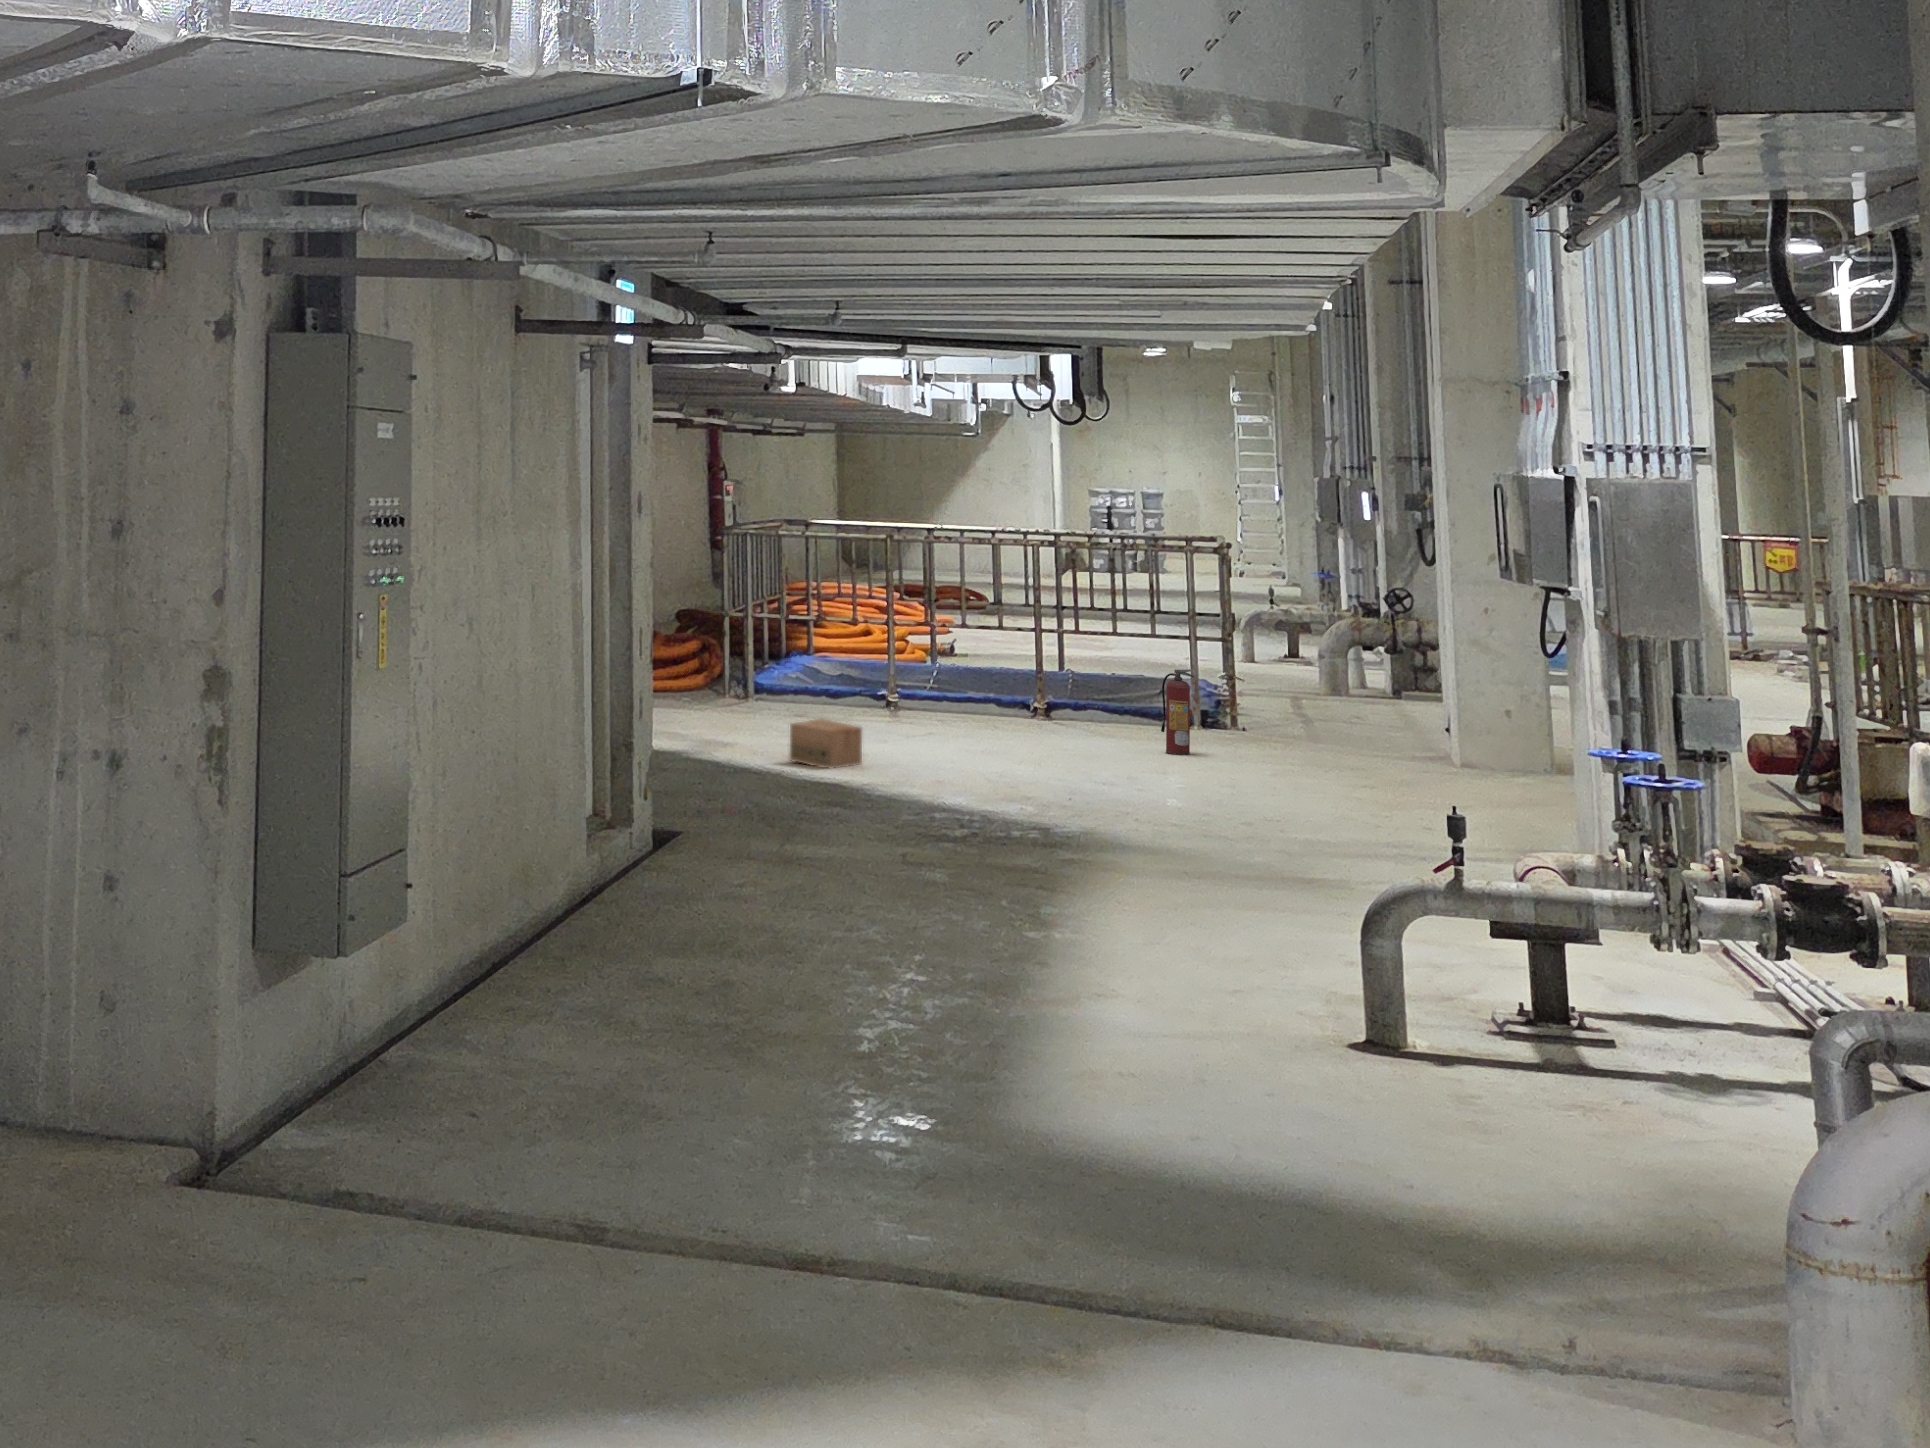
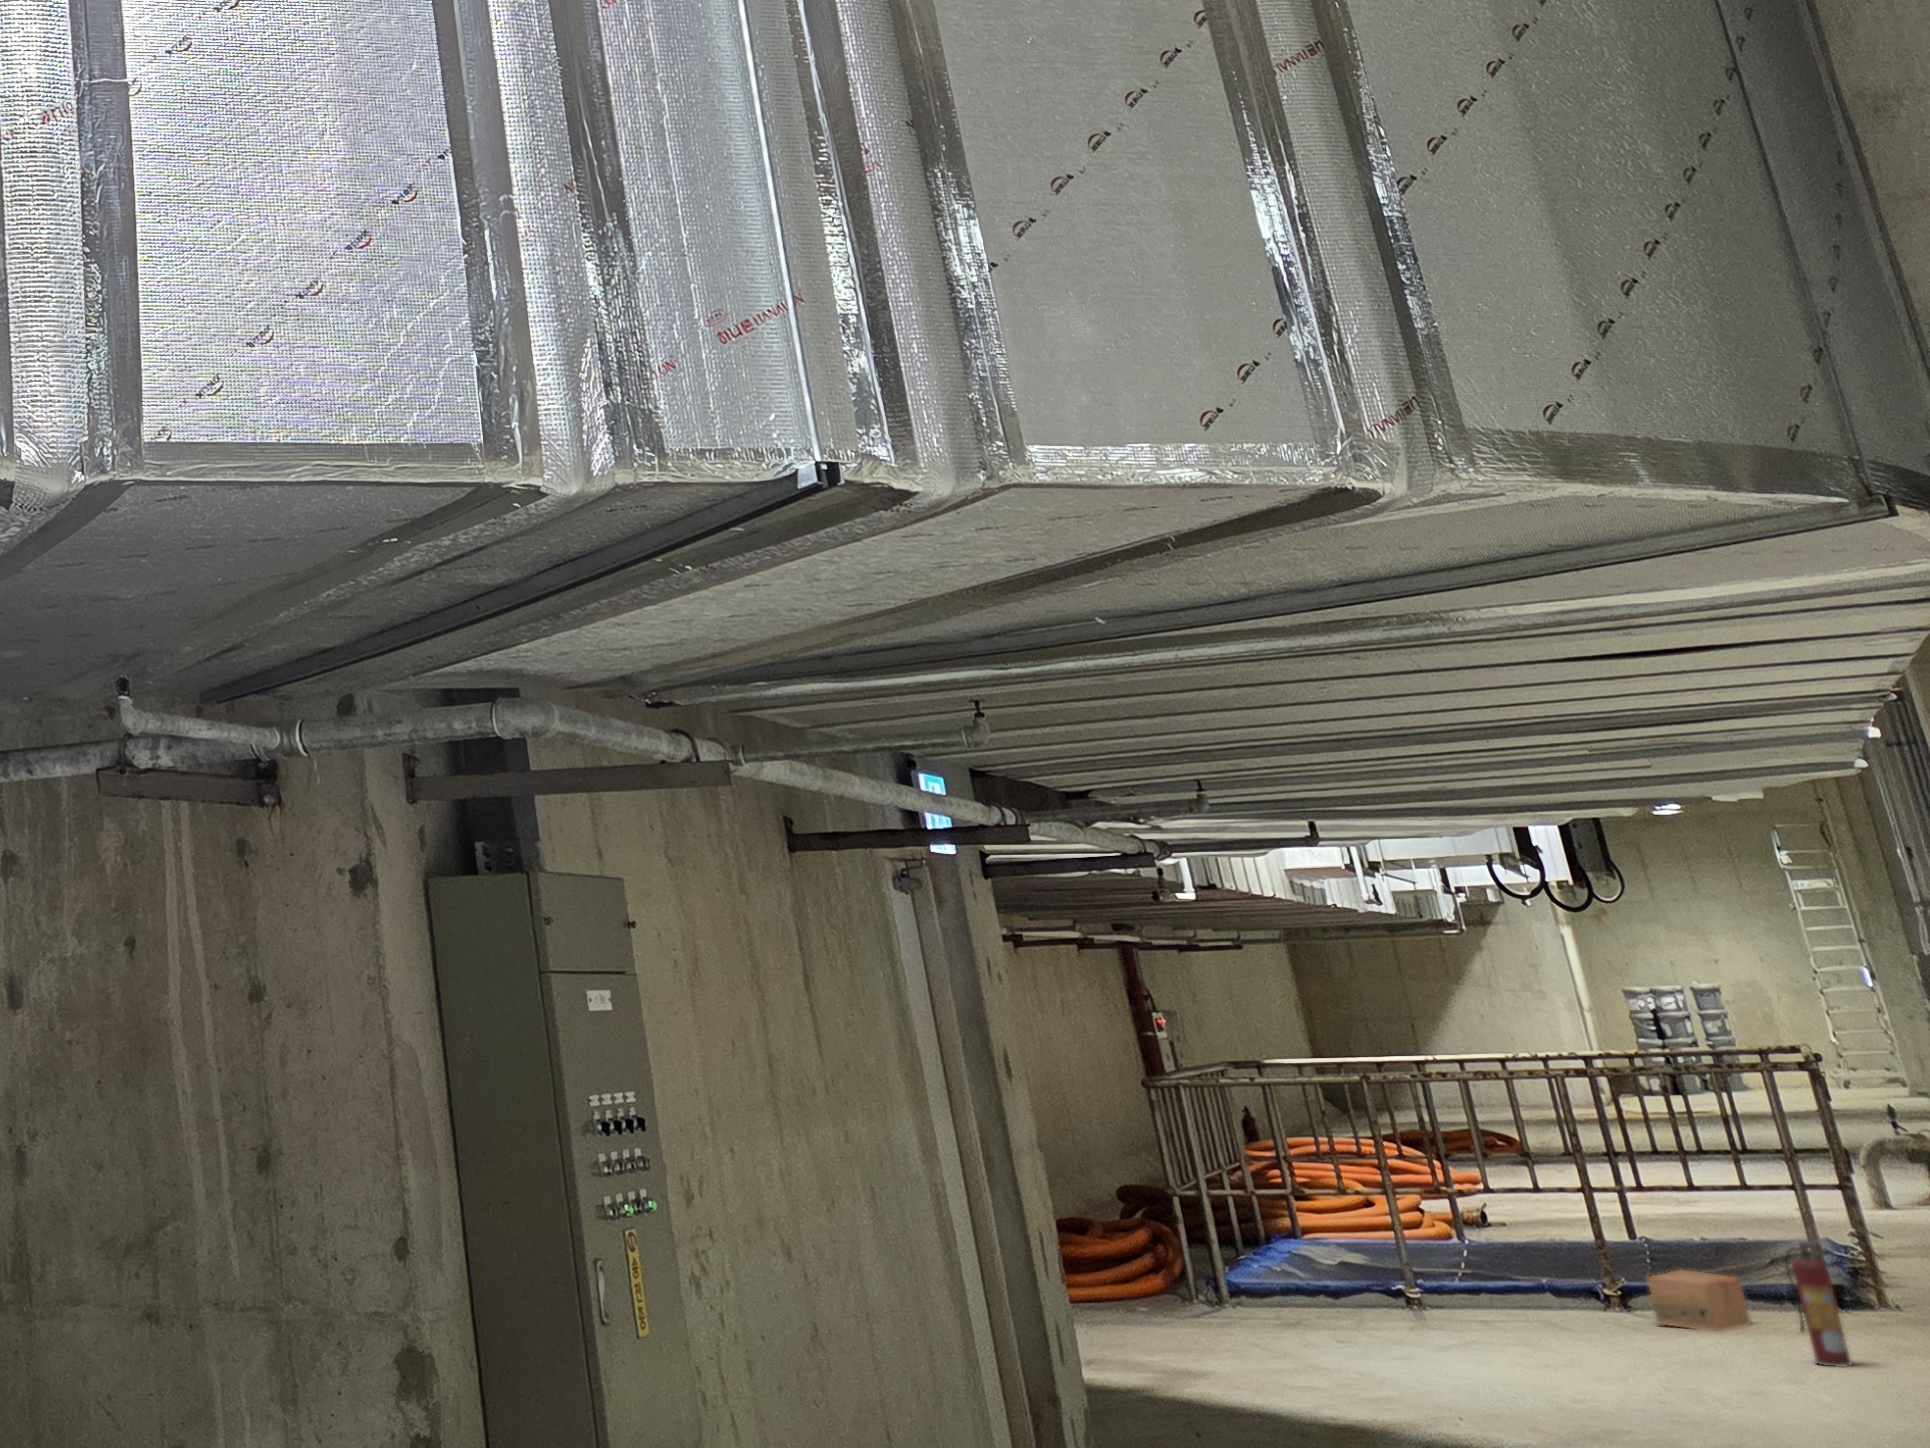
cardboard box: present [790,719,862,768] -> present [1647,1269,1750,1331]

